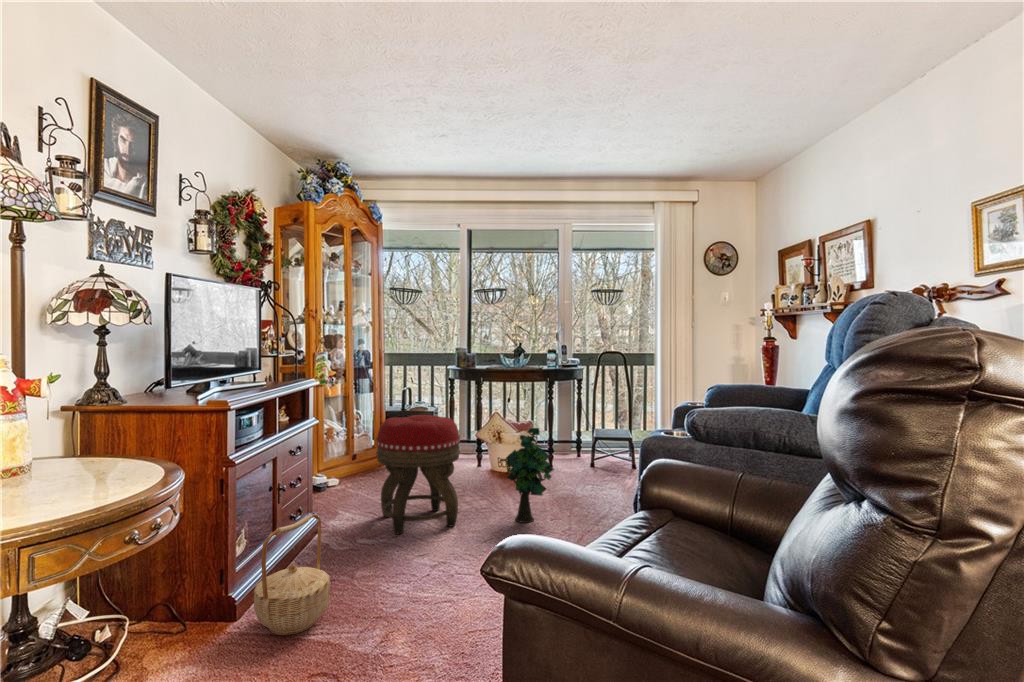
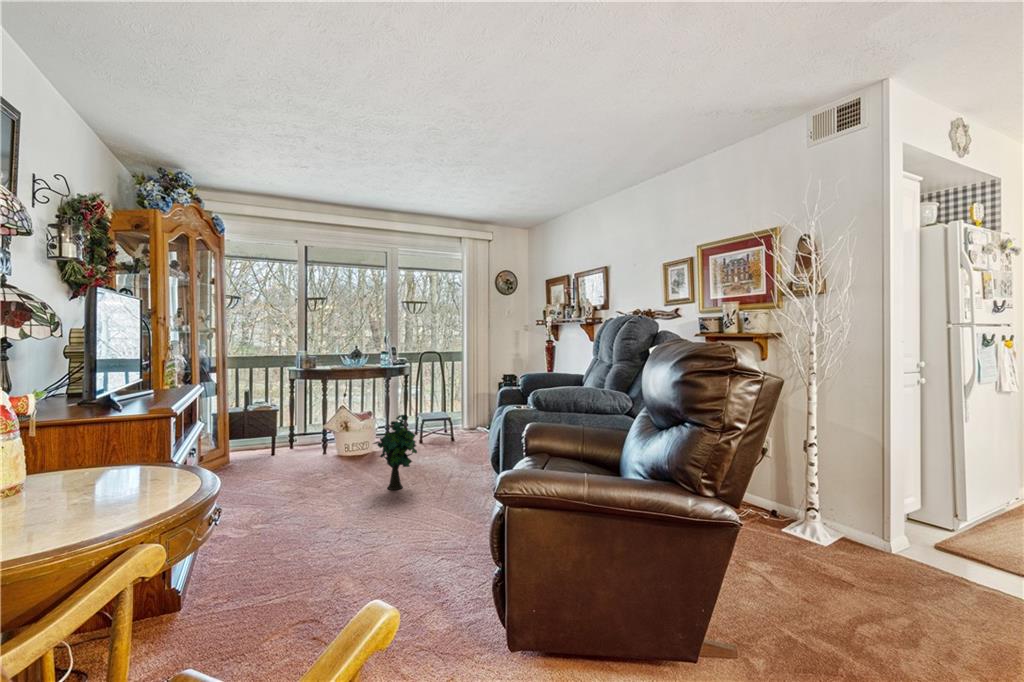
footstool: present [376,415,460,535] -> none [266,412,344,514]
basket: present [254,514,330,635] -> none [226,497,292,598]

